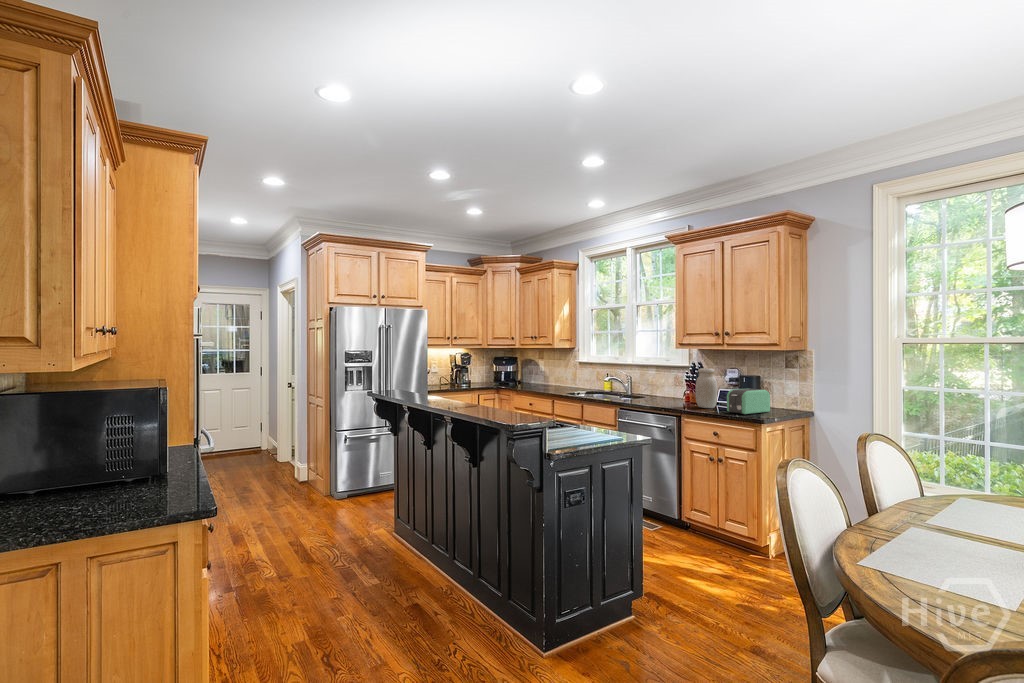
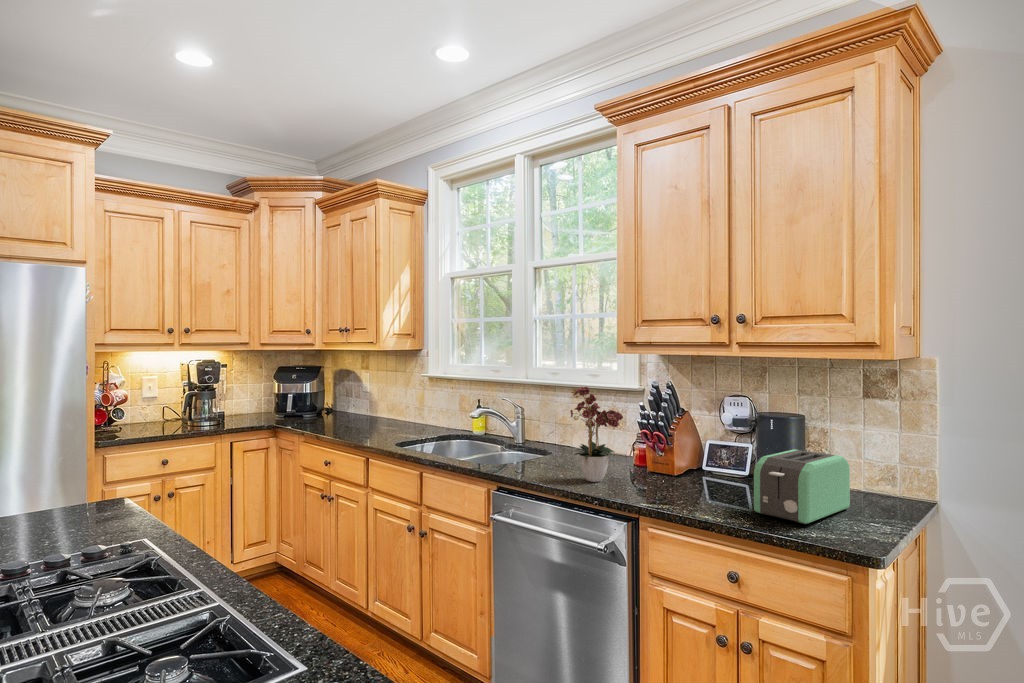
flower arrangement: none [652,361,680,405] -> present [570,387,623,482]
jar: present [695,368,718,408] -> none [667,399,717,494]

